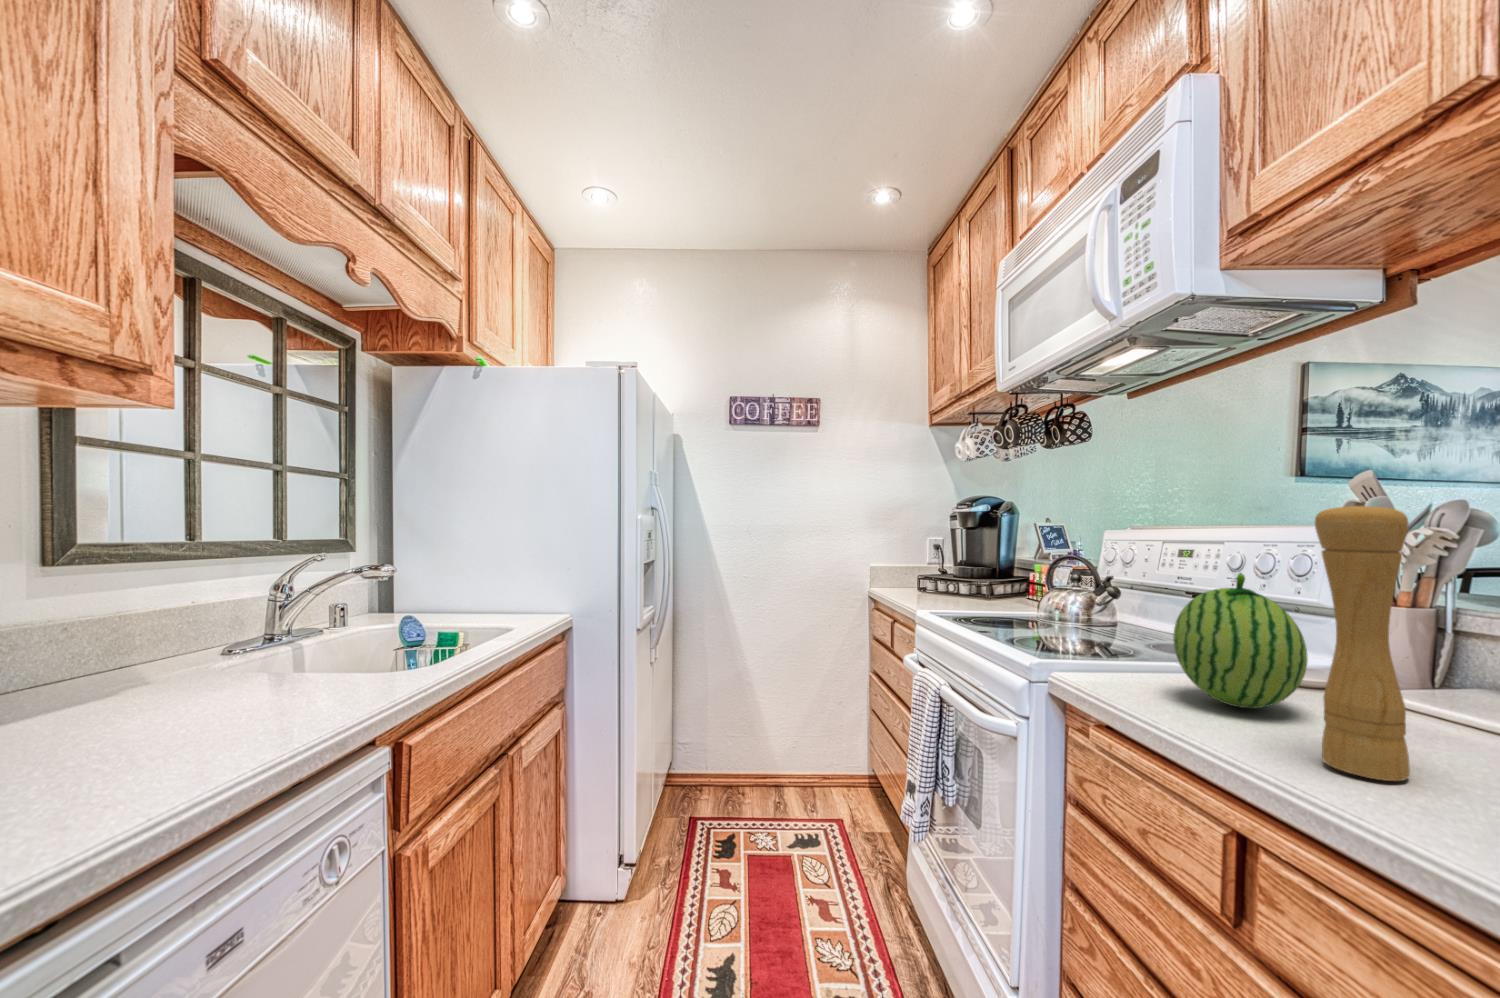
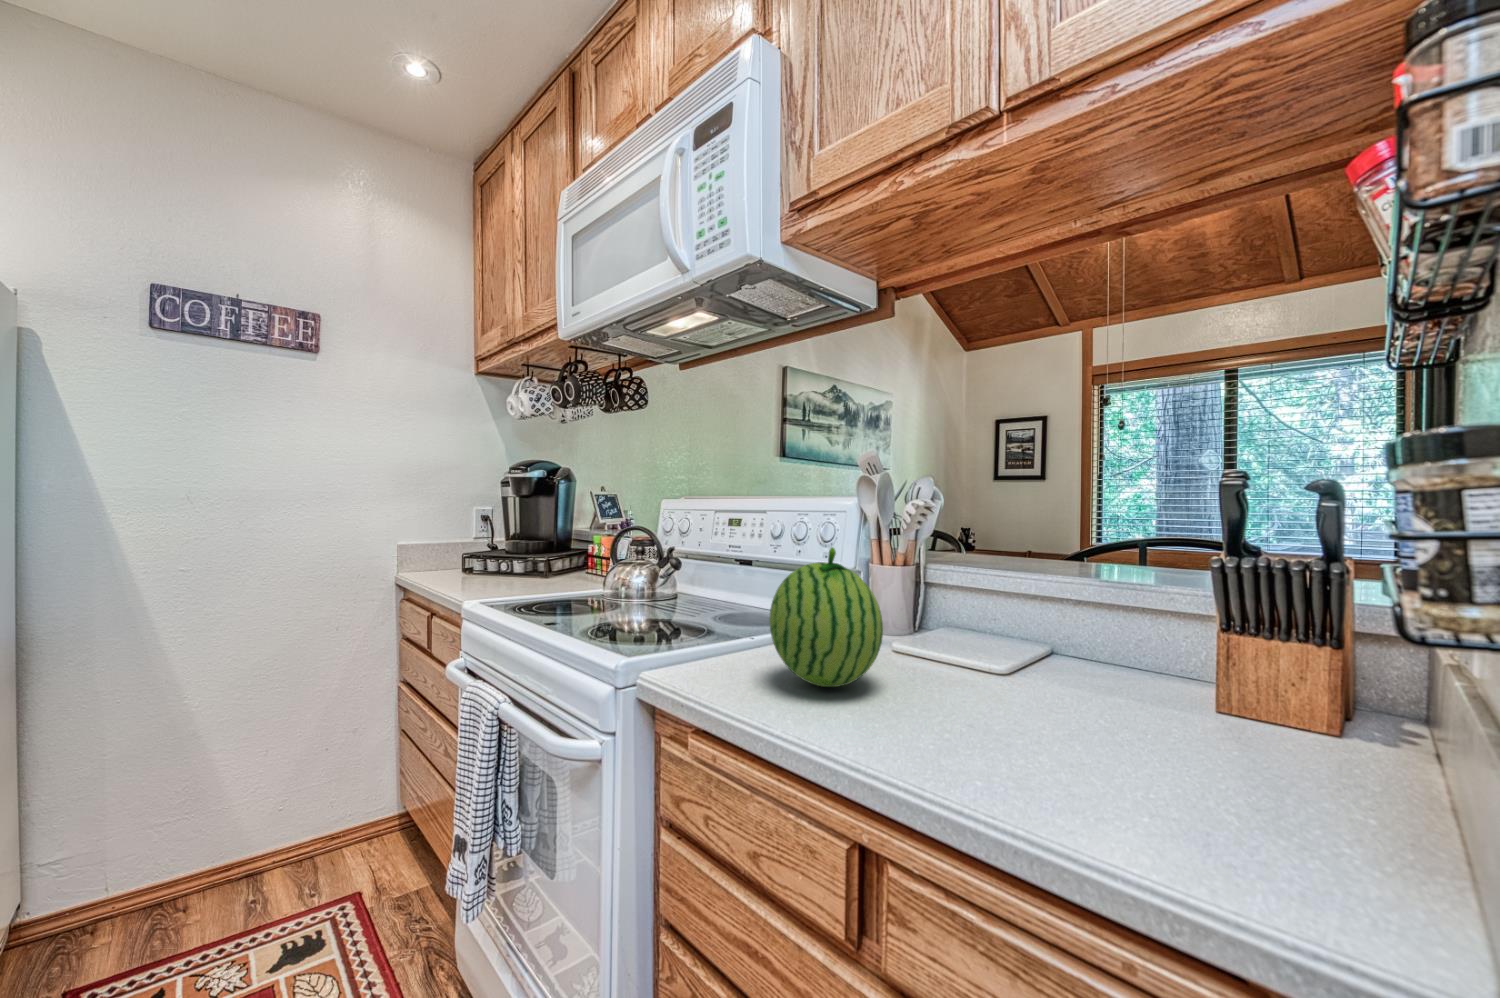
pepper mill: present [1315,502,1410,781] -> none [922,474,994,756]

